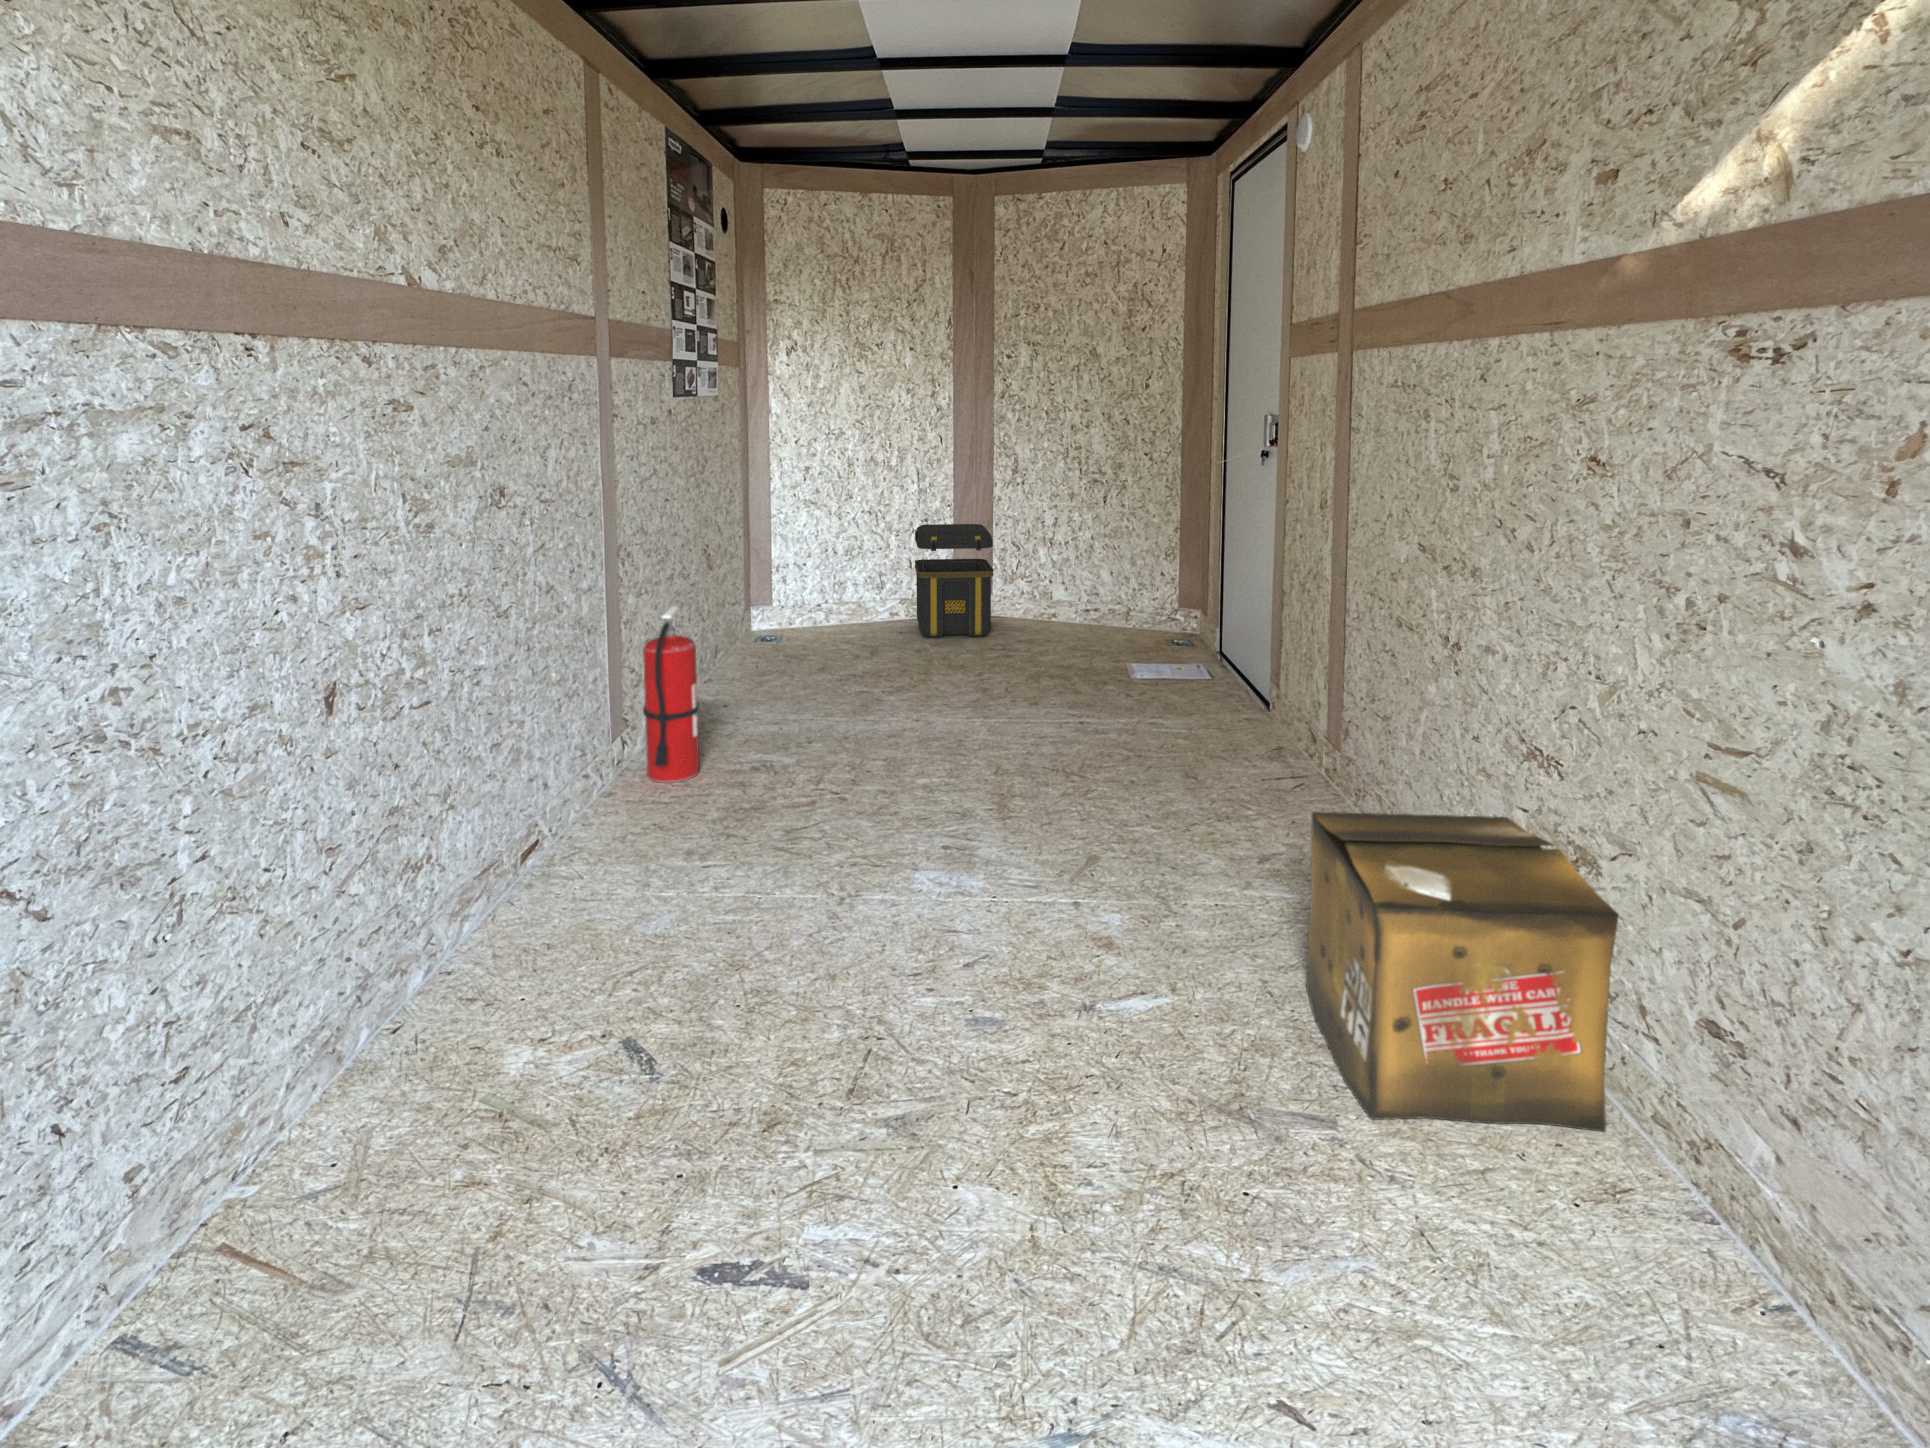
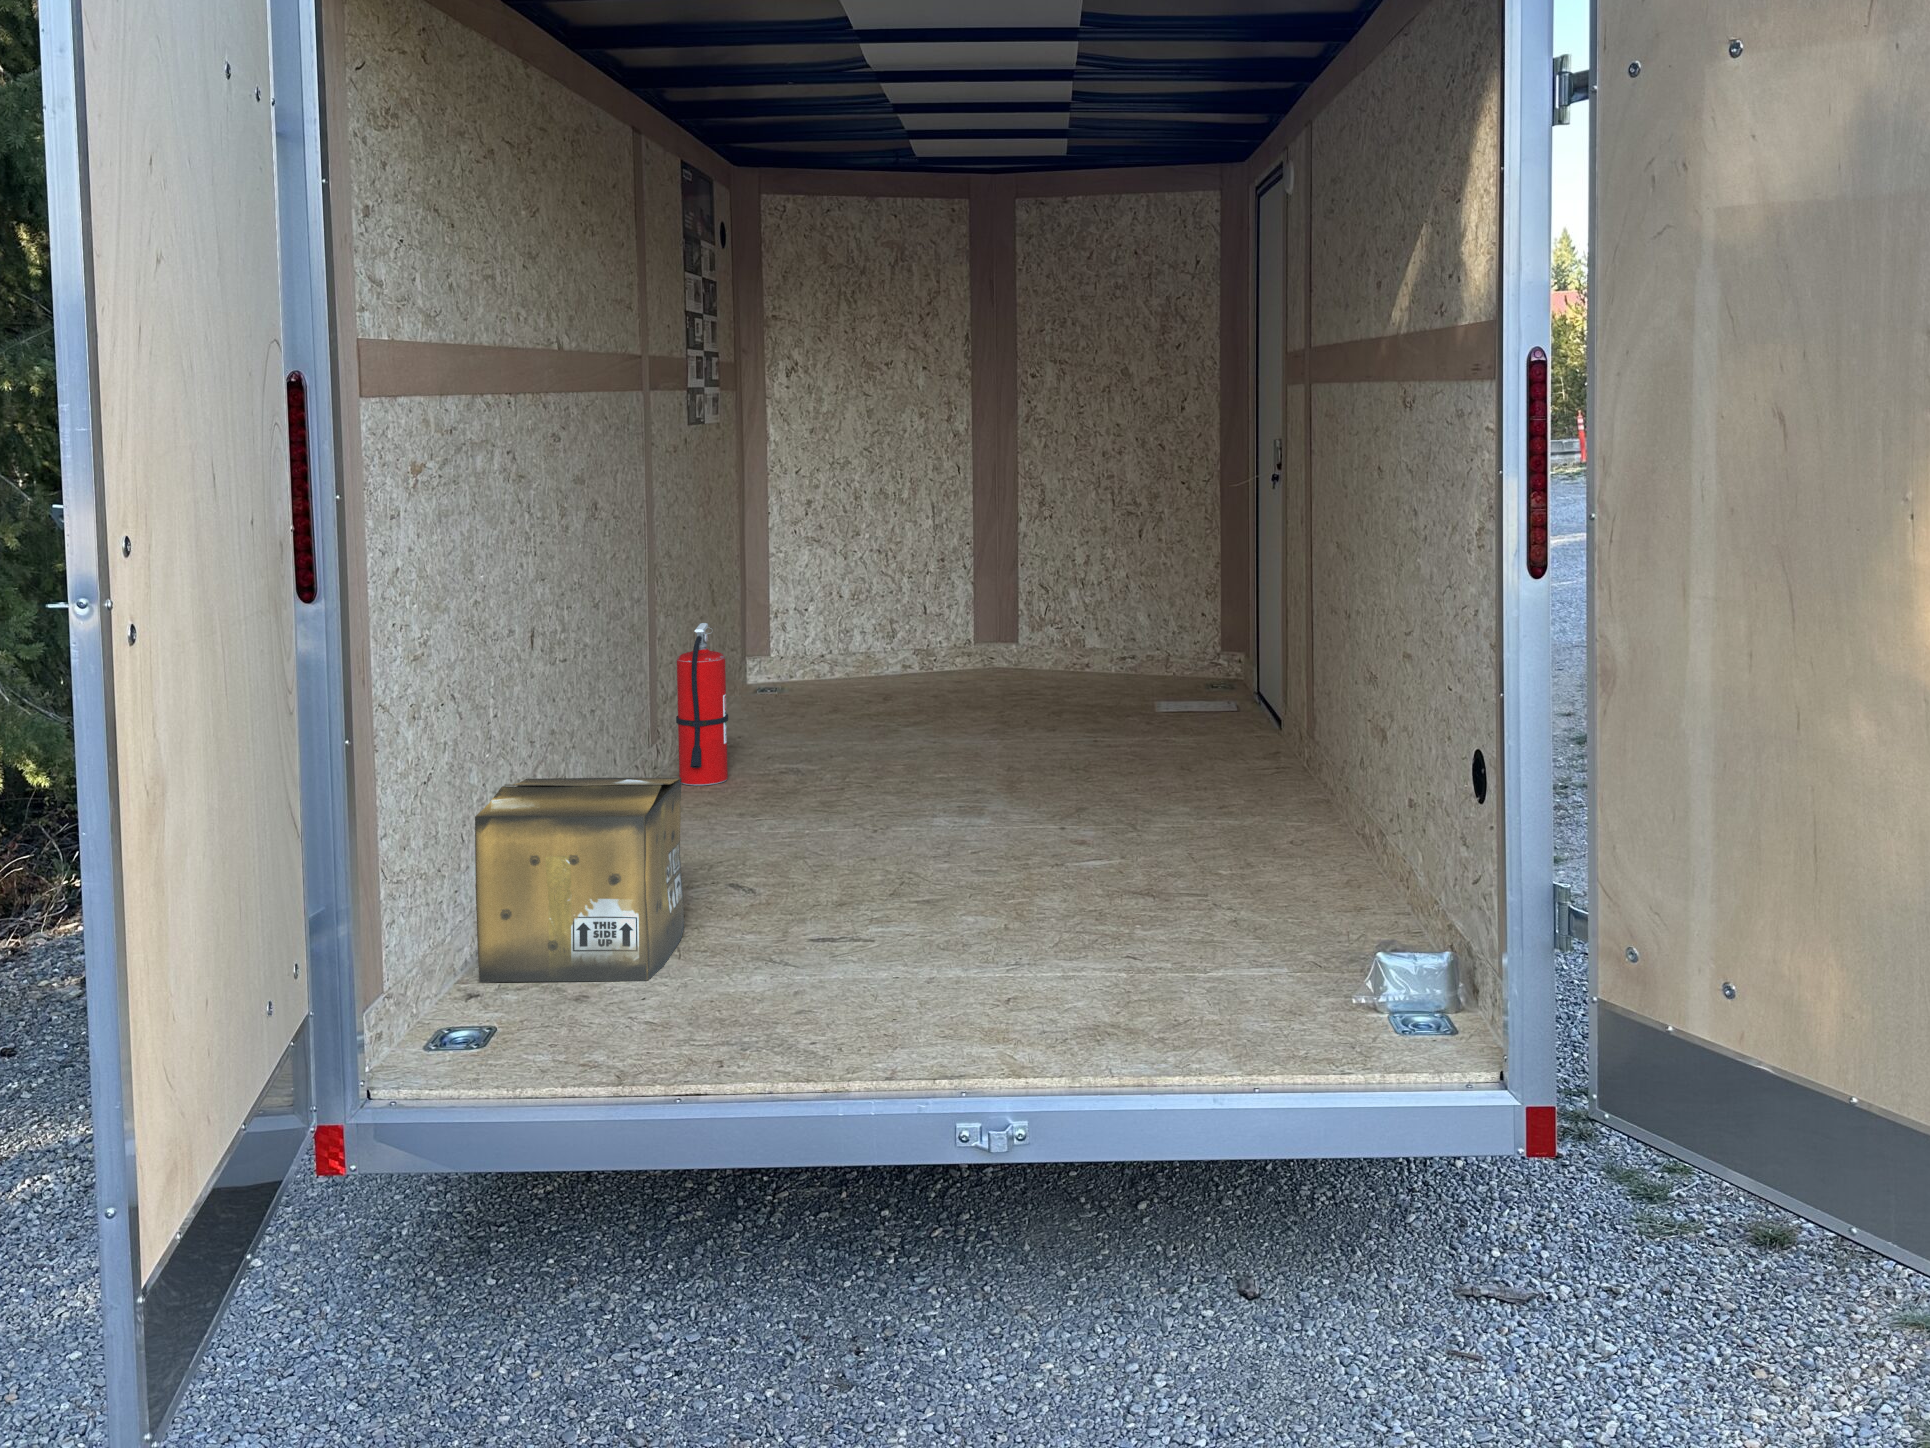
toolbox: present [915,524,993,637] -> none [930,563,1017,687]
cardboard box: present [1307,812,1619,1132] -> present [475,778,684,982]

